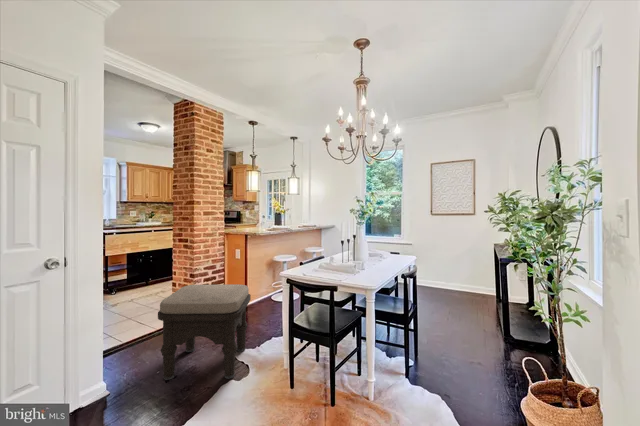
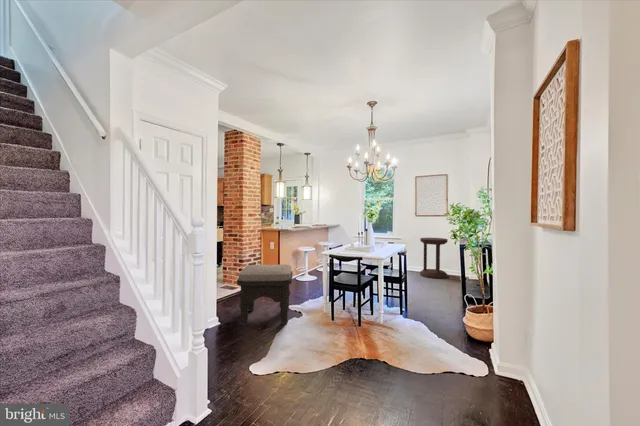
side table: none [435,244,472,299] -> present [420,238,448,279]

